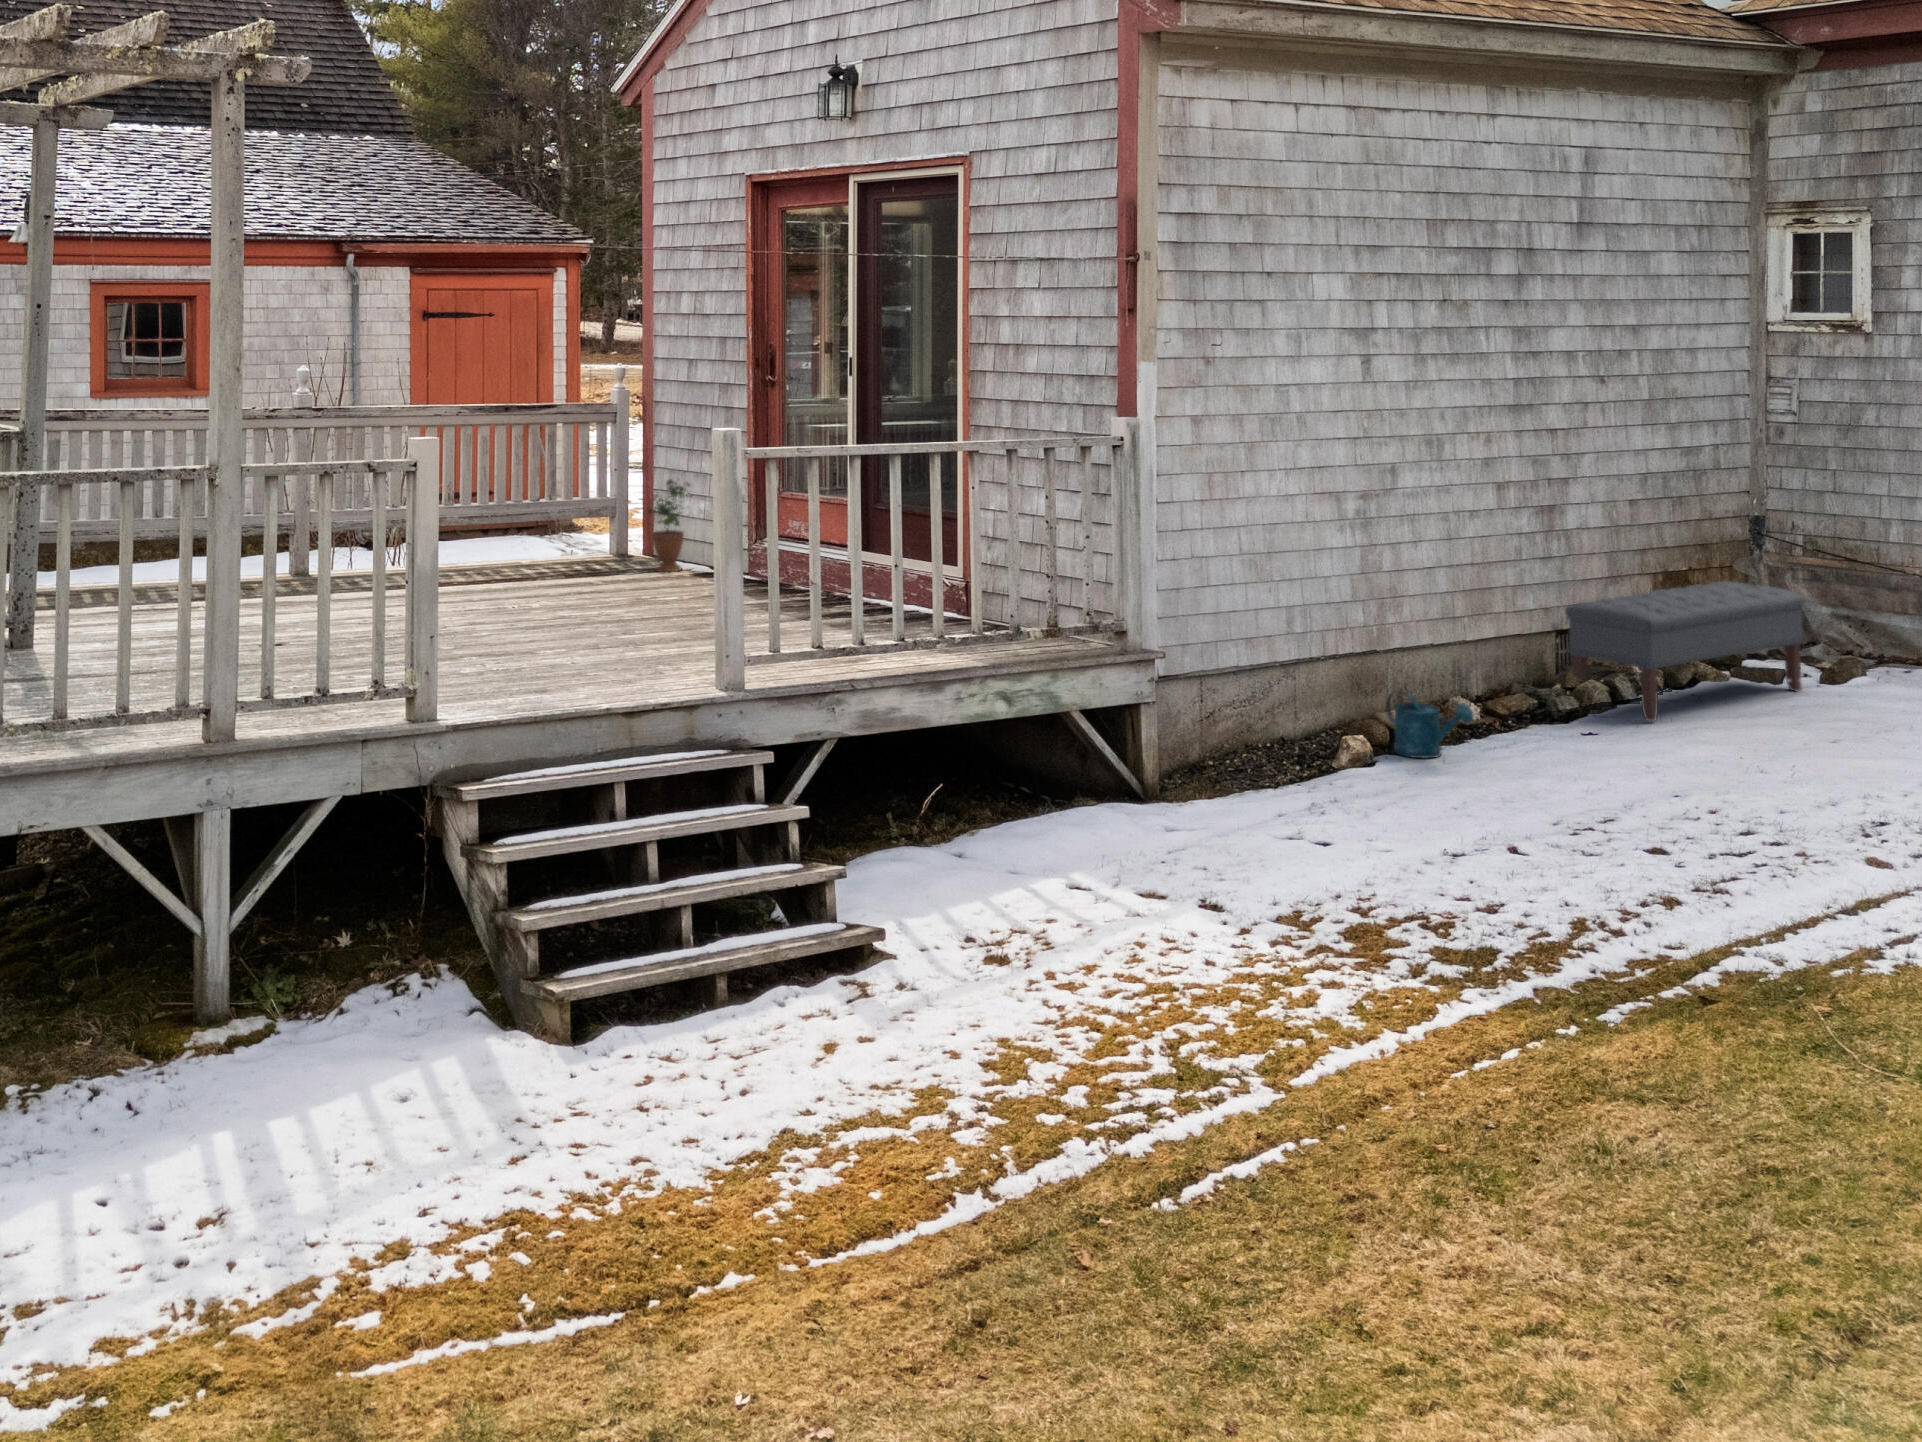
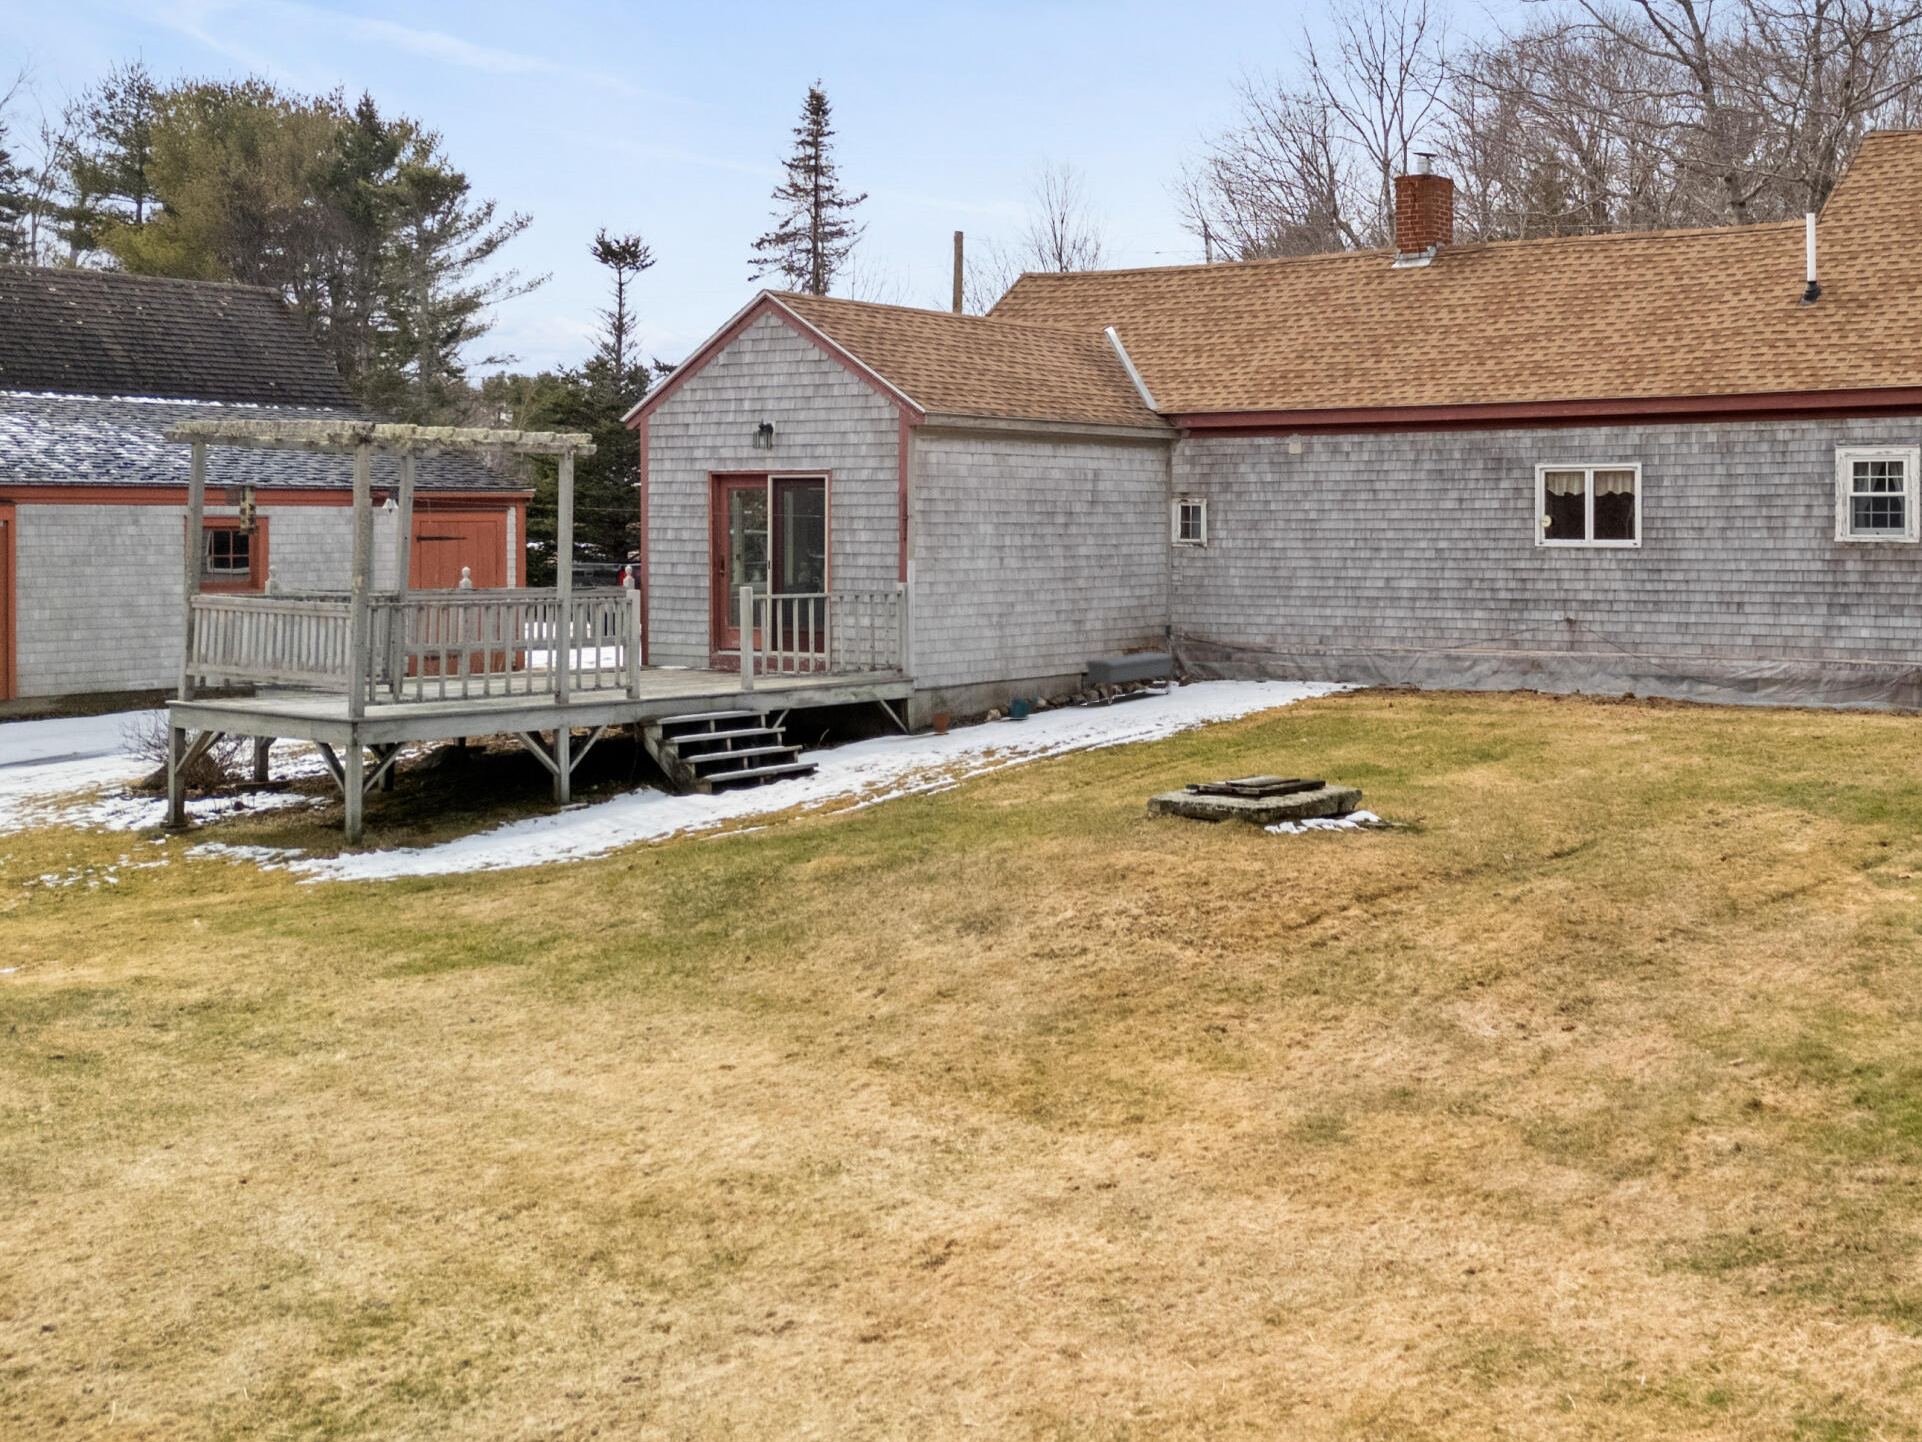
potted plant: present [648,480,690,572] -> present [932,685,950,735]

